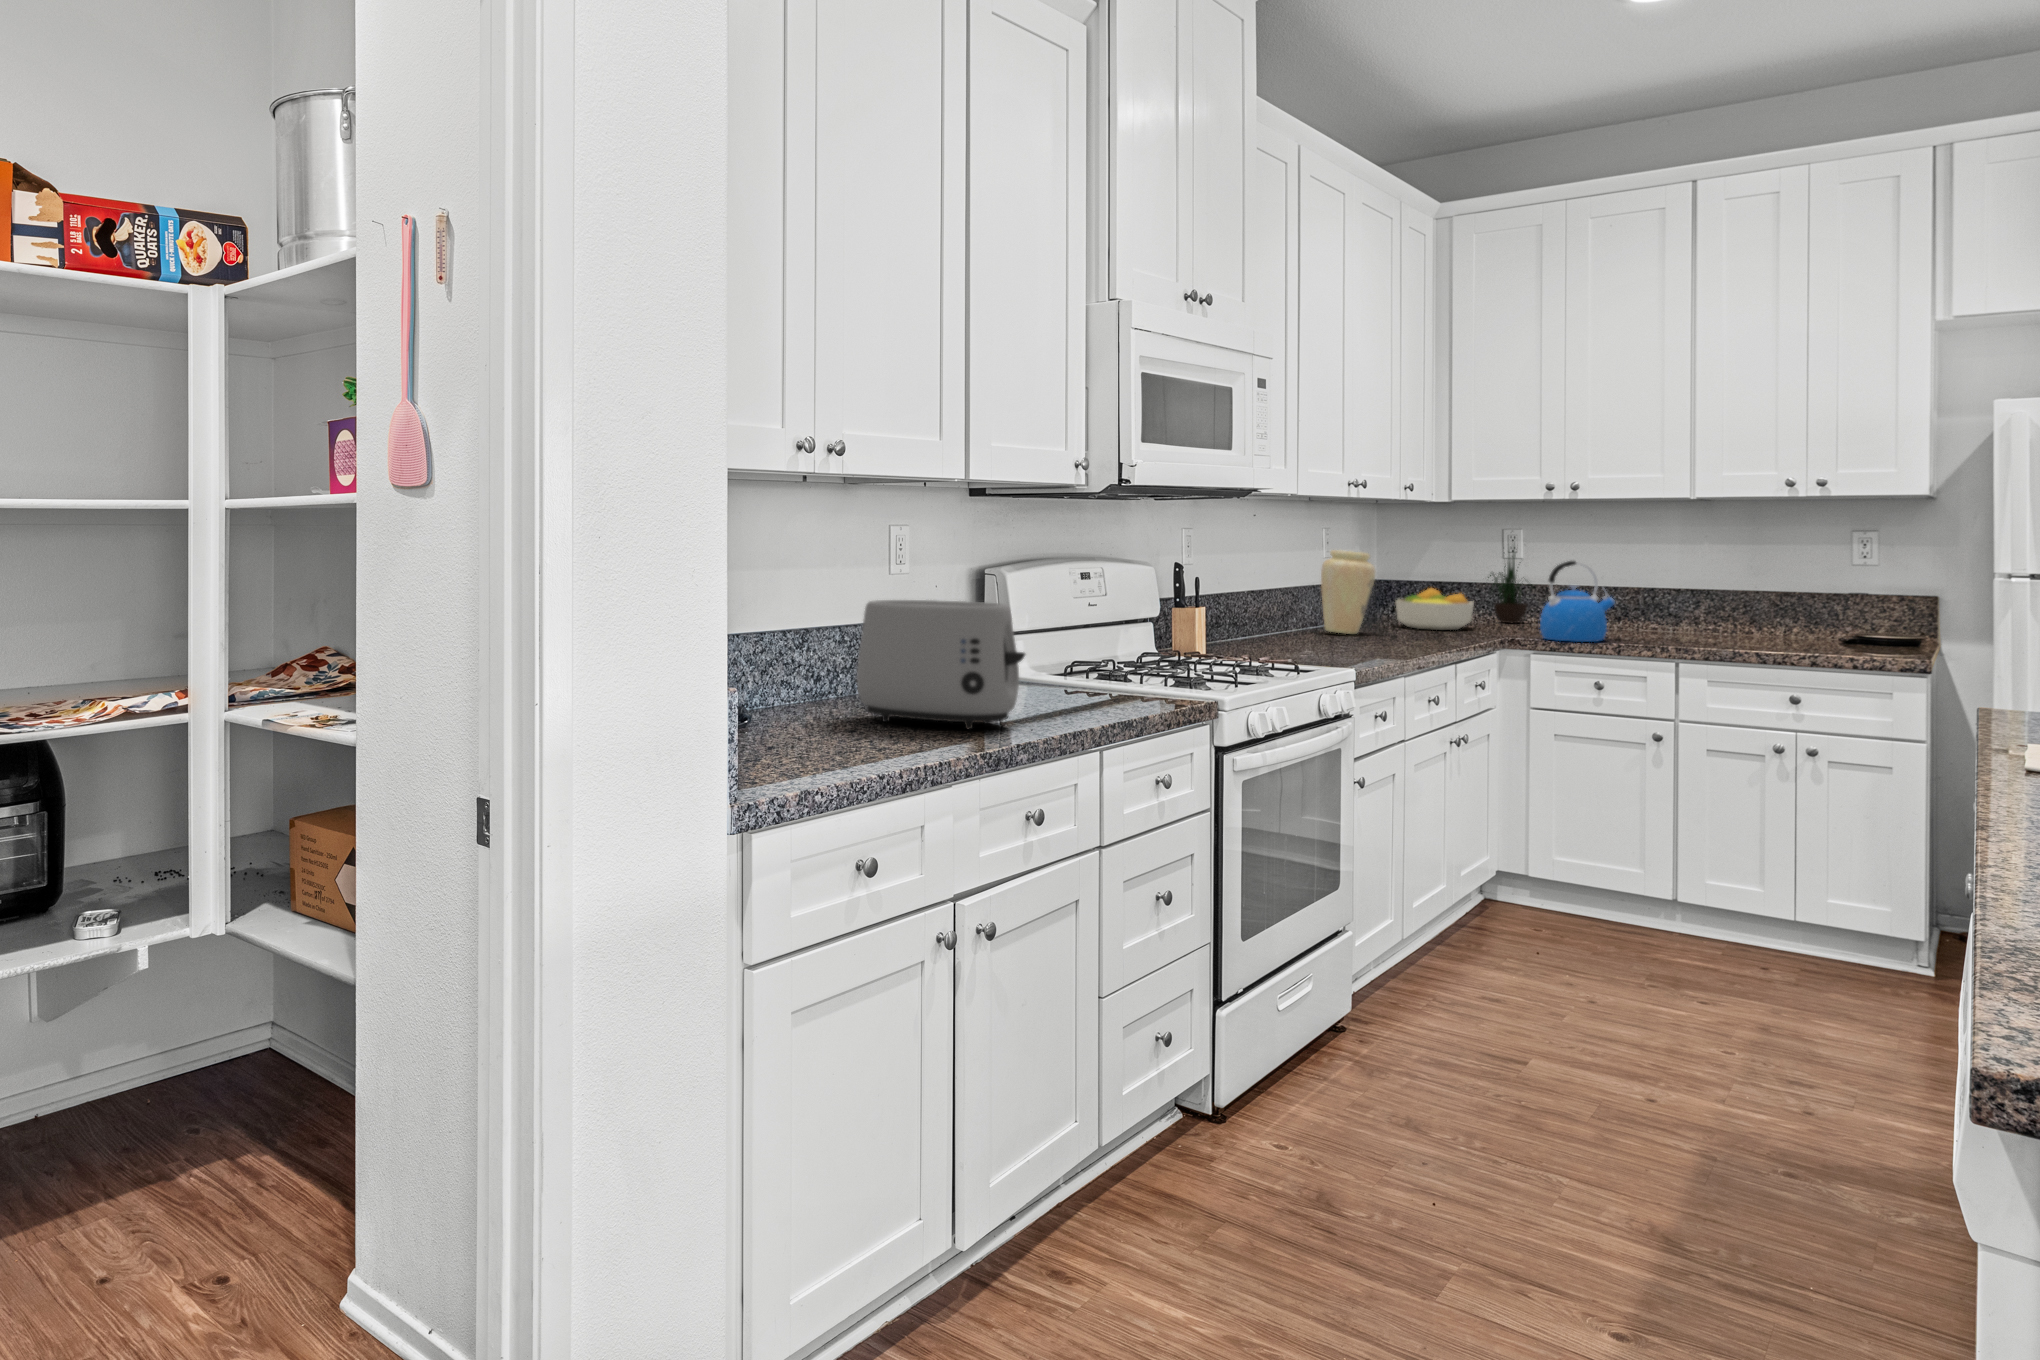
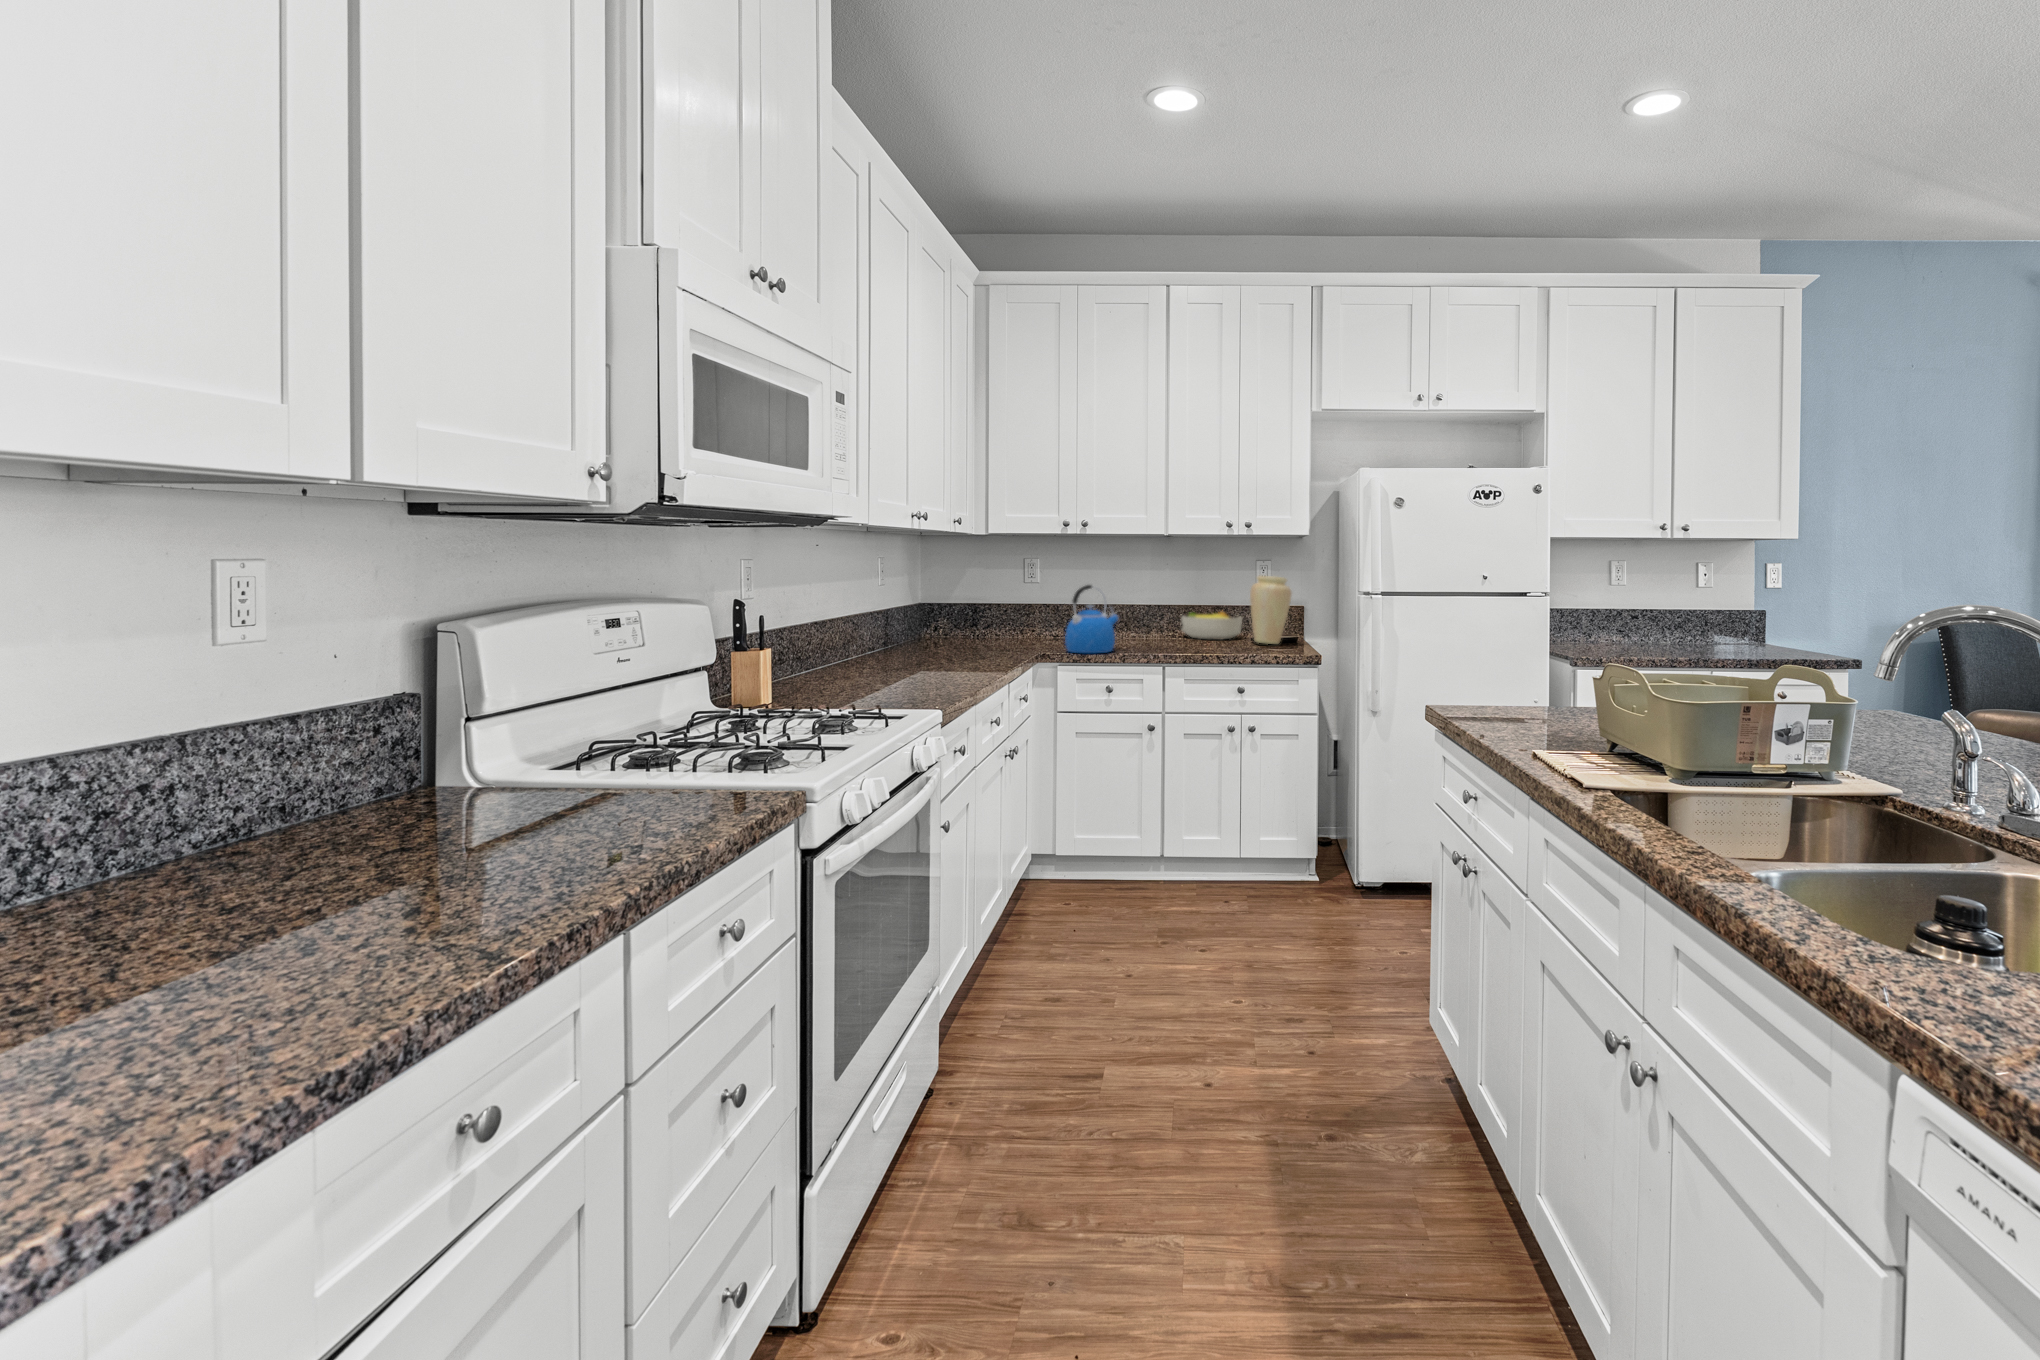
vase: present [1321,550,1375,634] -> present [1250,575,1291,644]
potted plant: present [1488,553,1528,623] -> none [1006,556,1049,636]
fruit bowl: present [1396,588,1474,630] -> present [1181,612,1242,640]
toaster: present [857,600,1025,729] -> none [41,702,468,965]

